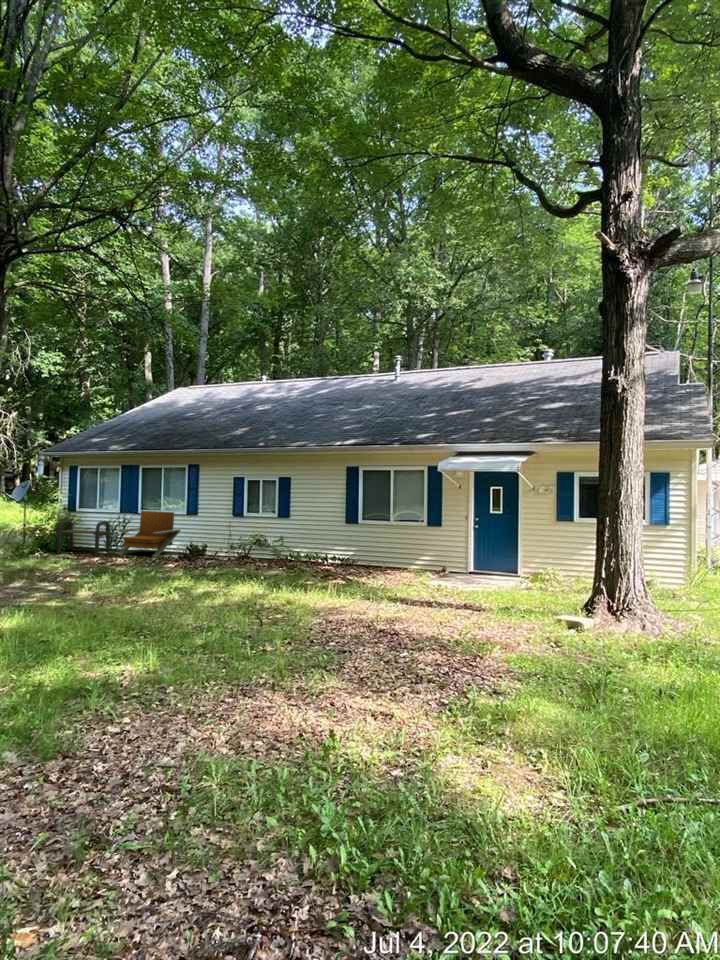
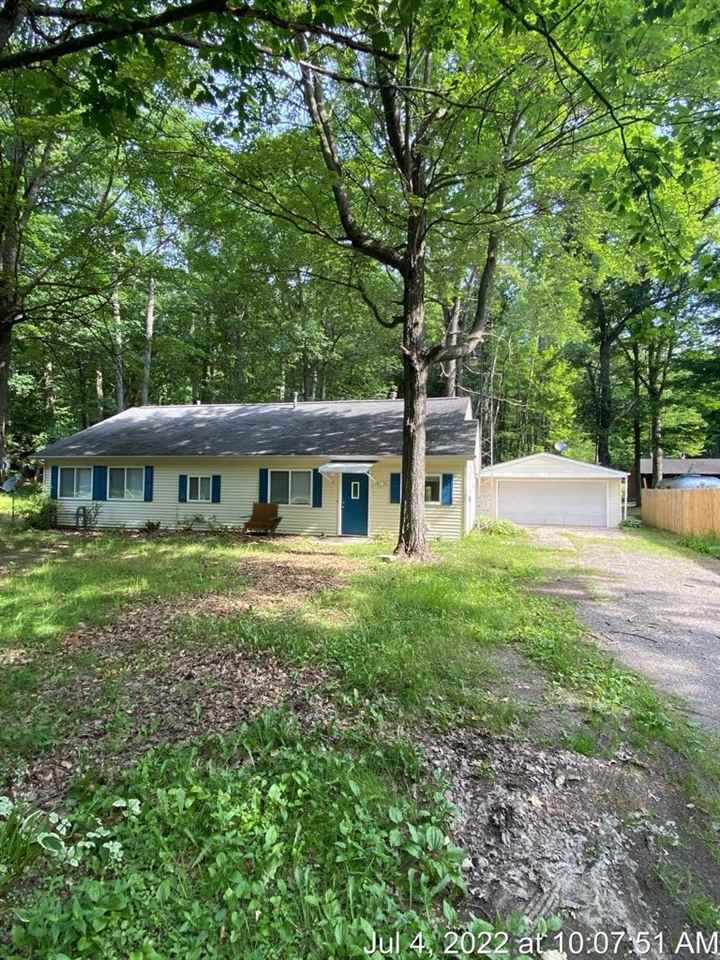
lounge chair: present [118,511,181,557] -> present [239,502,283,537]

